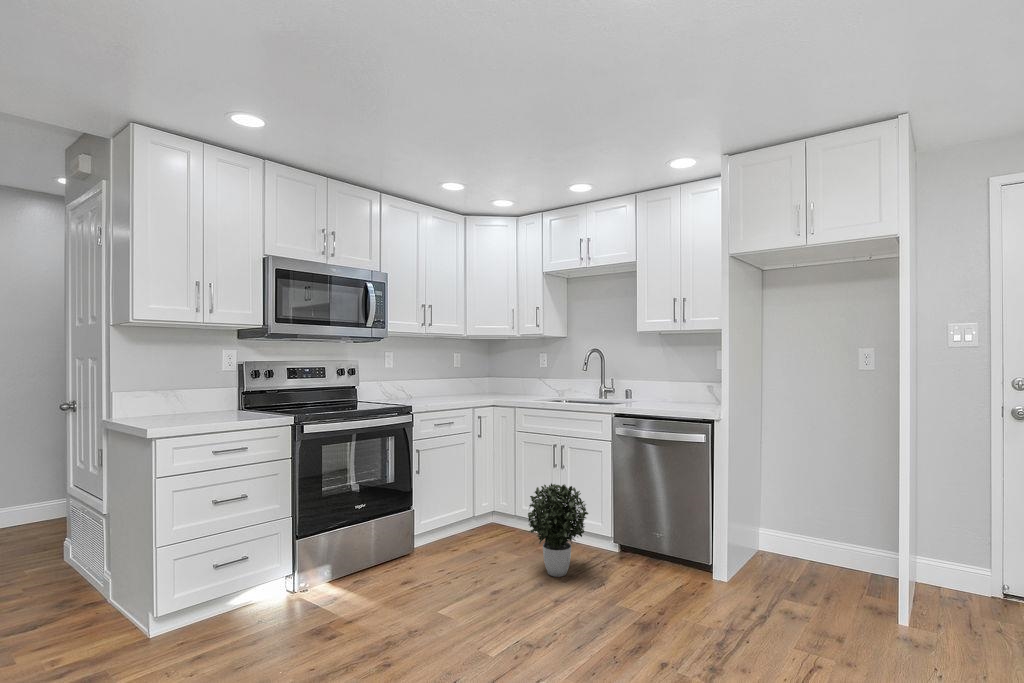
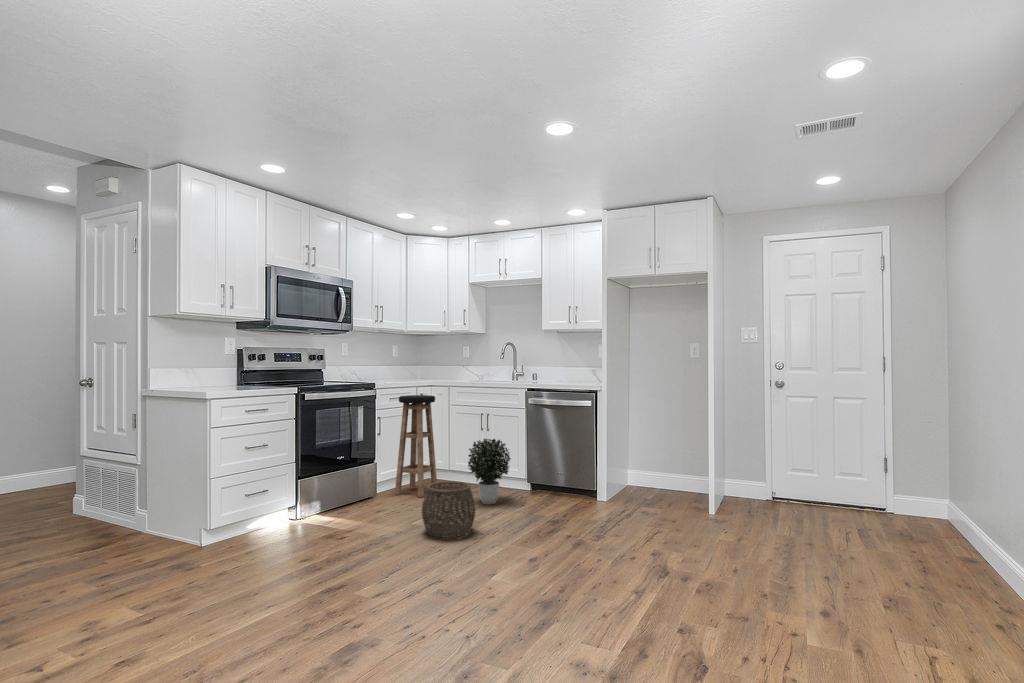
bar stool: none [440,418,496,555] -> present [395,395,437,497]
woven basket: none [443,557,522,653] -> present [422,481,476,538]

